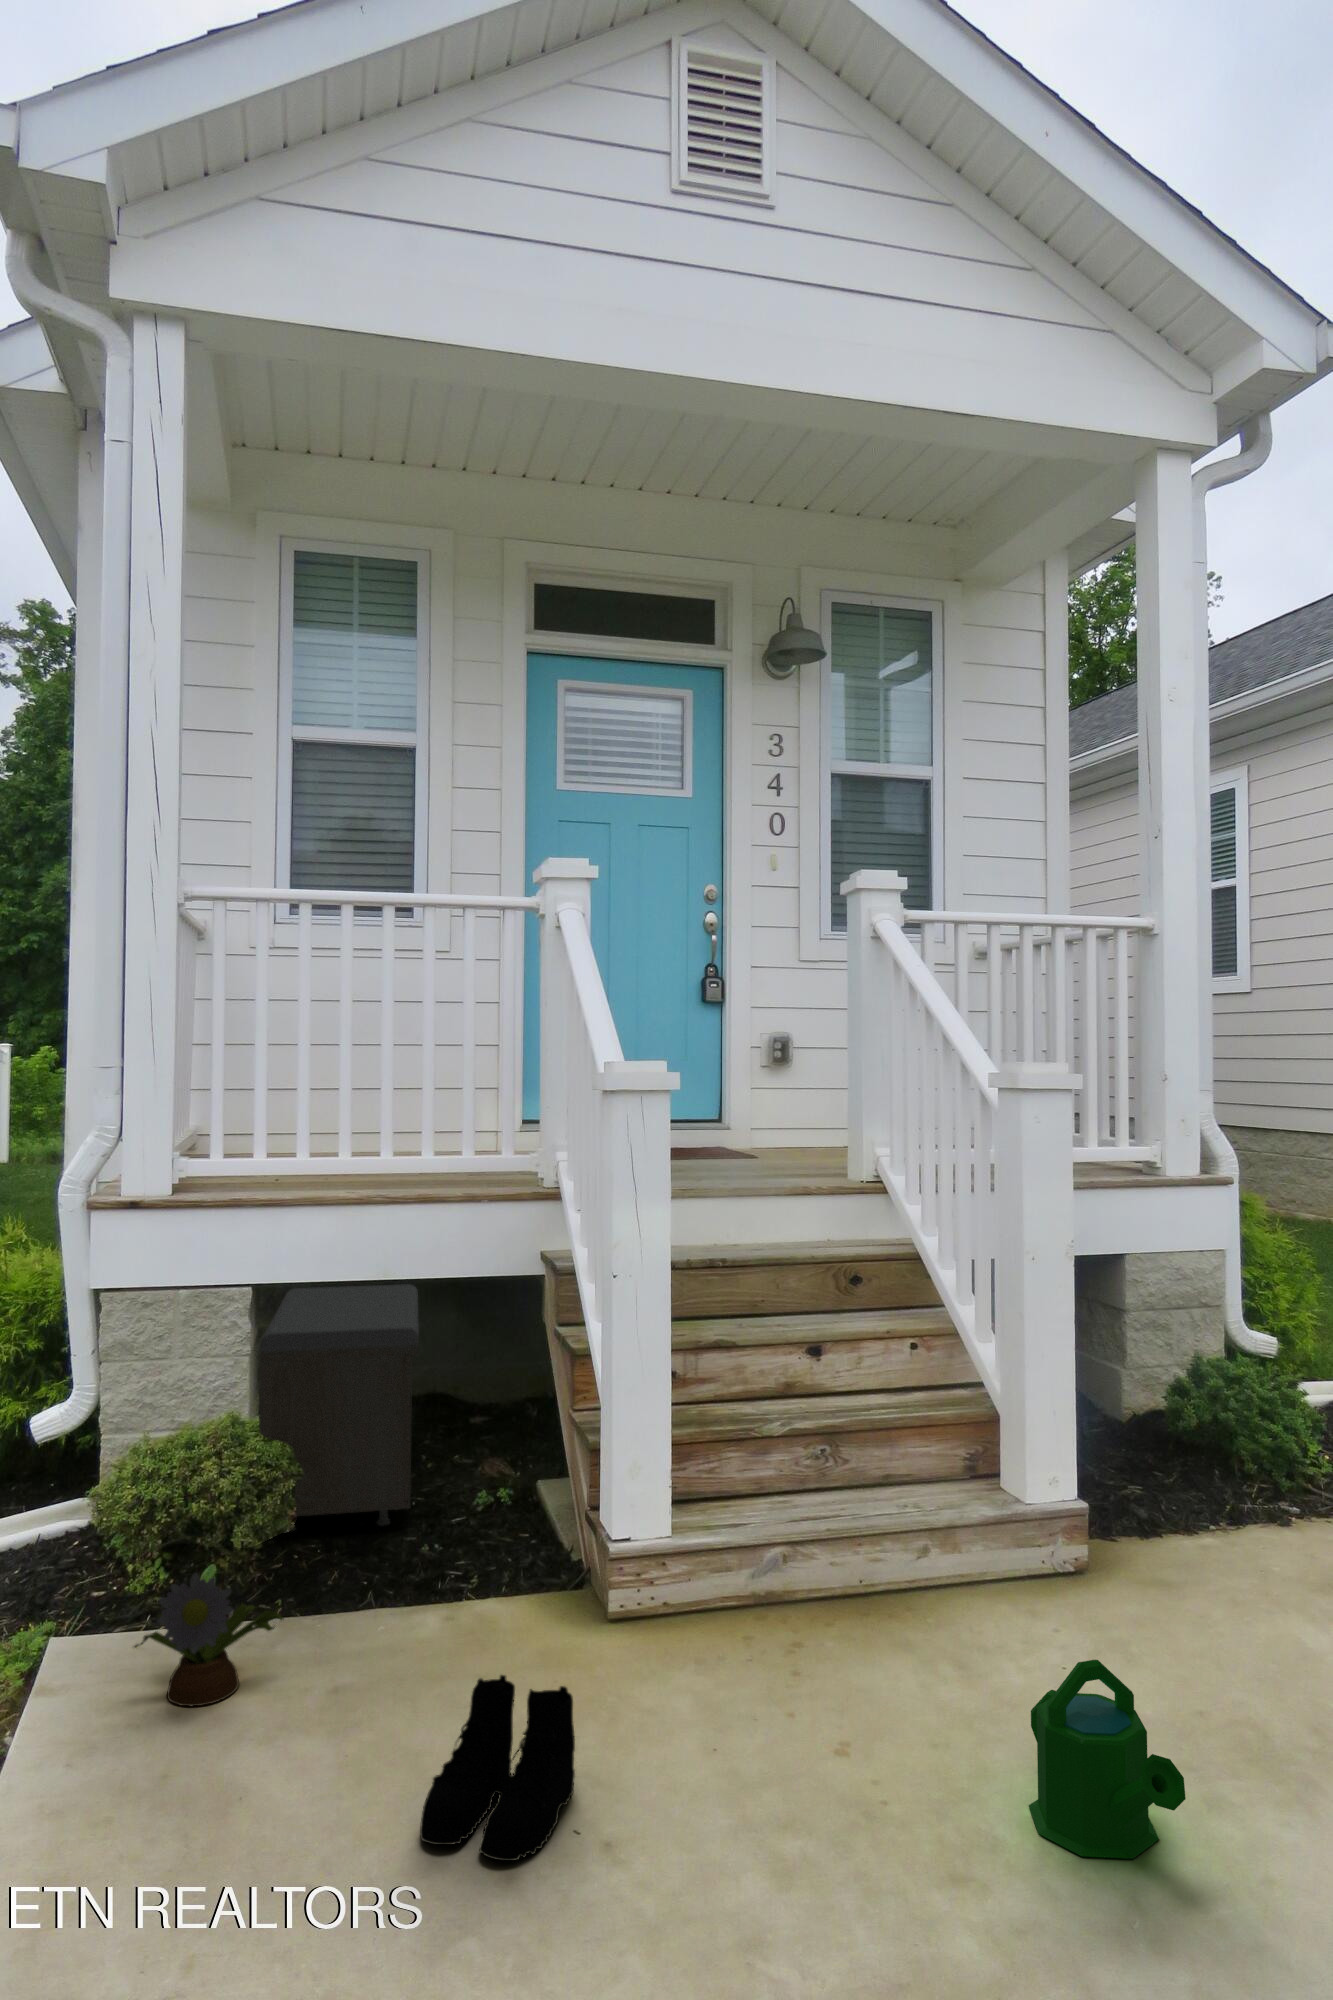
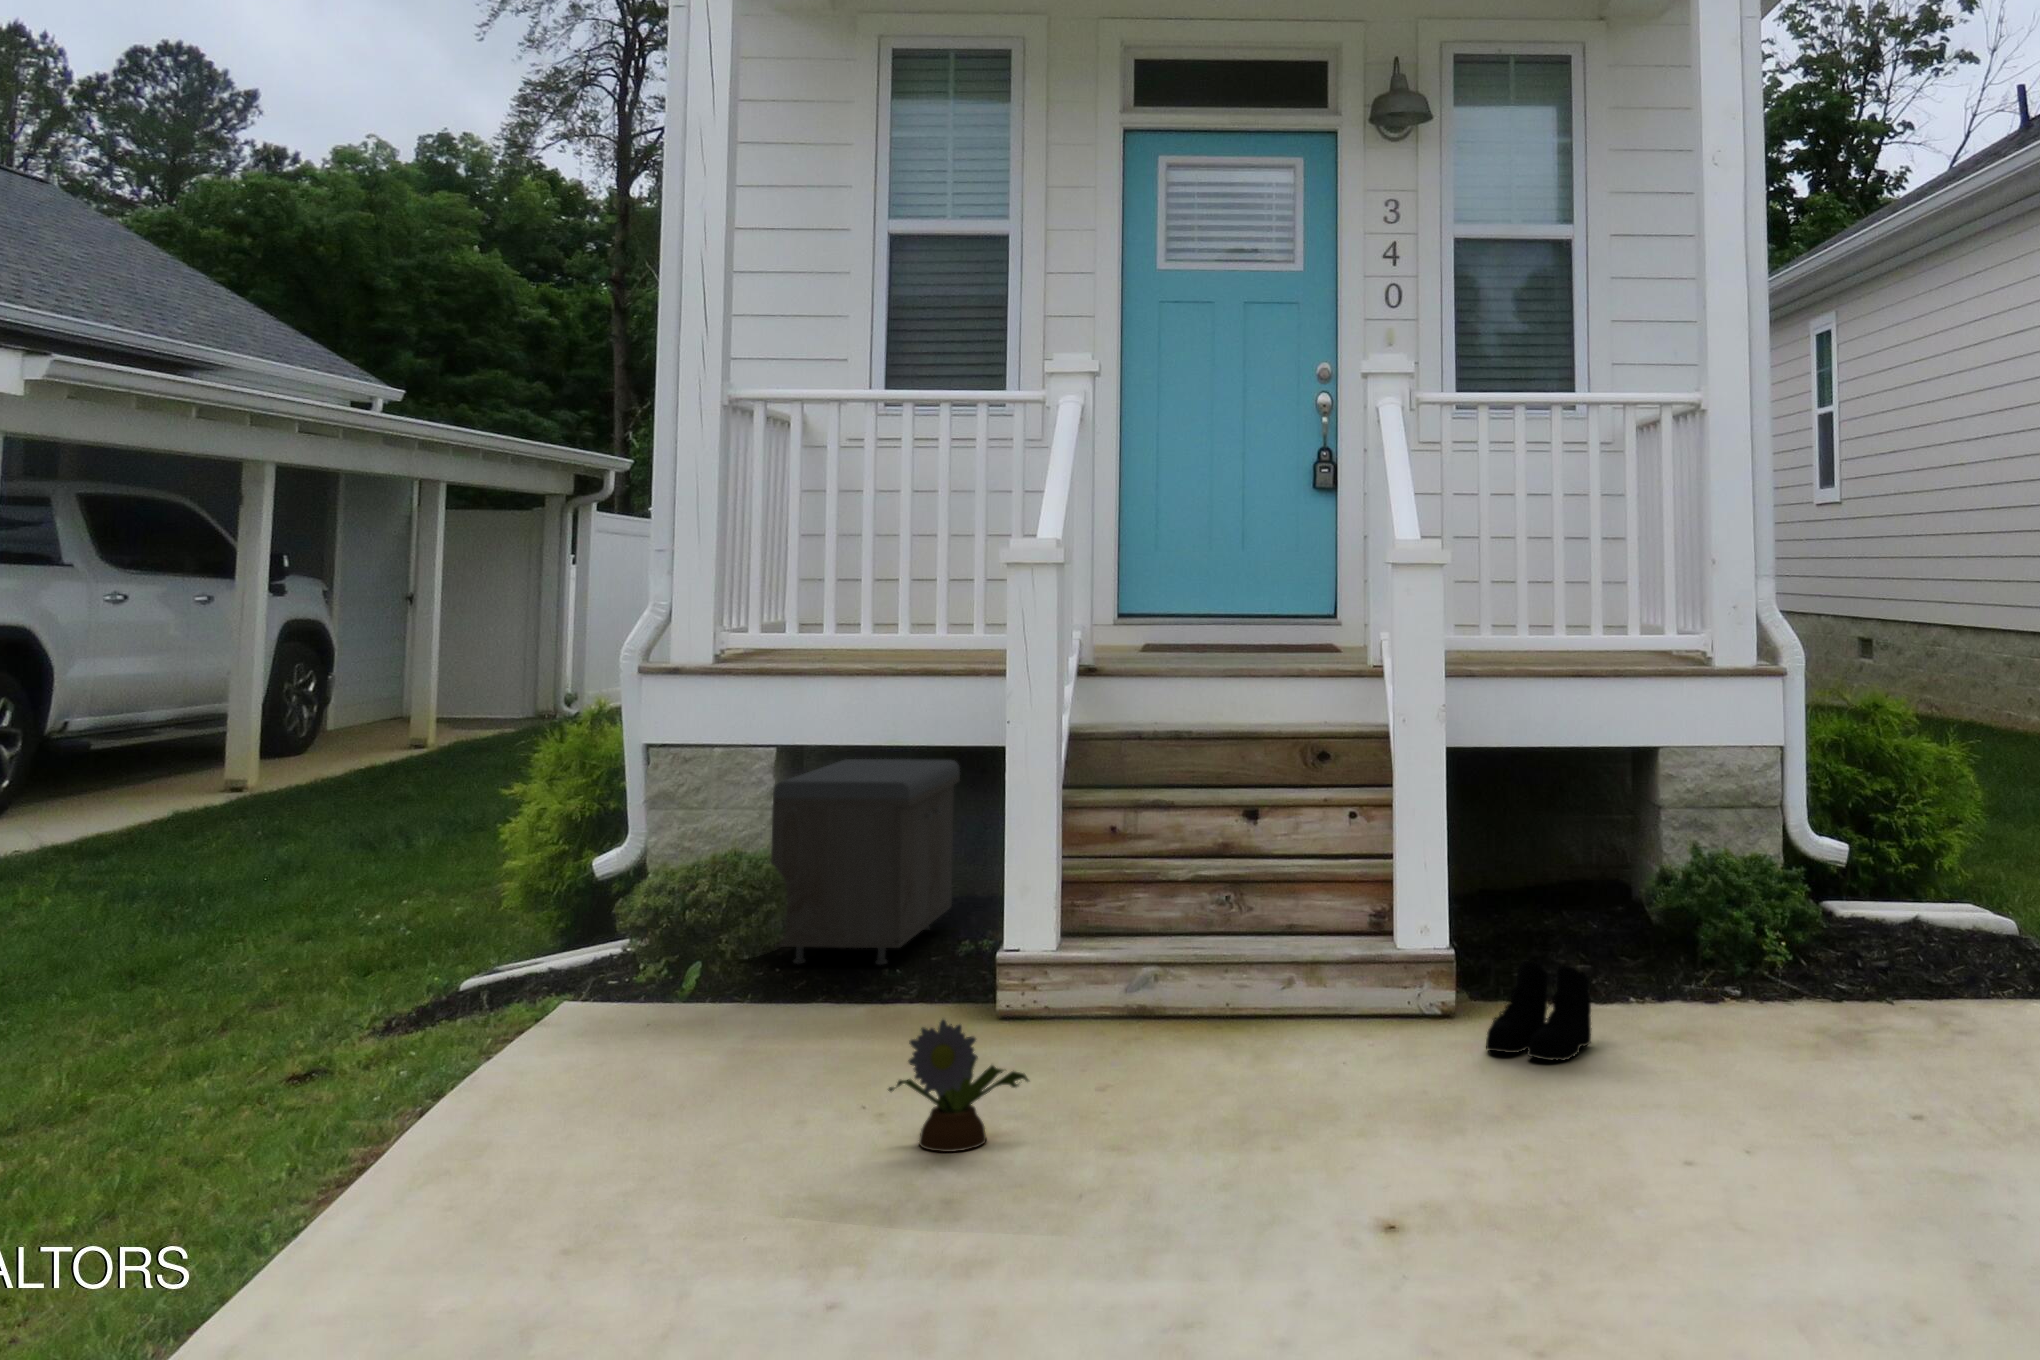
decorative plant: present [134,1573,283,1706] -> present [888,1019,1029,1152]
watering can: present [1029,1660,1186,1859] -> none [1191,1004,1291,1150]
boots: present [420,1675,575,1861] -> present [1486,961,1592,1061]

